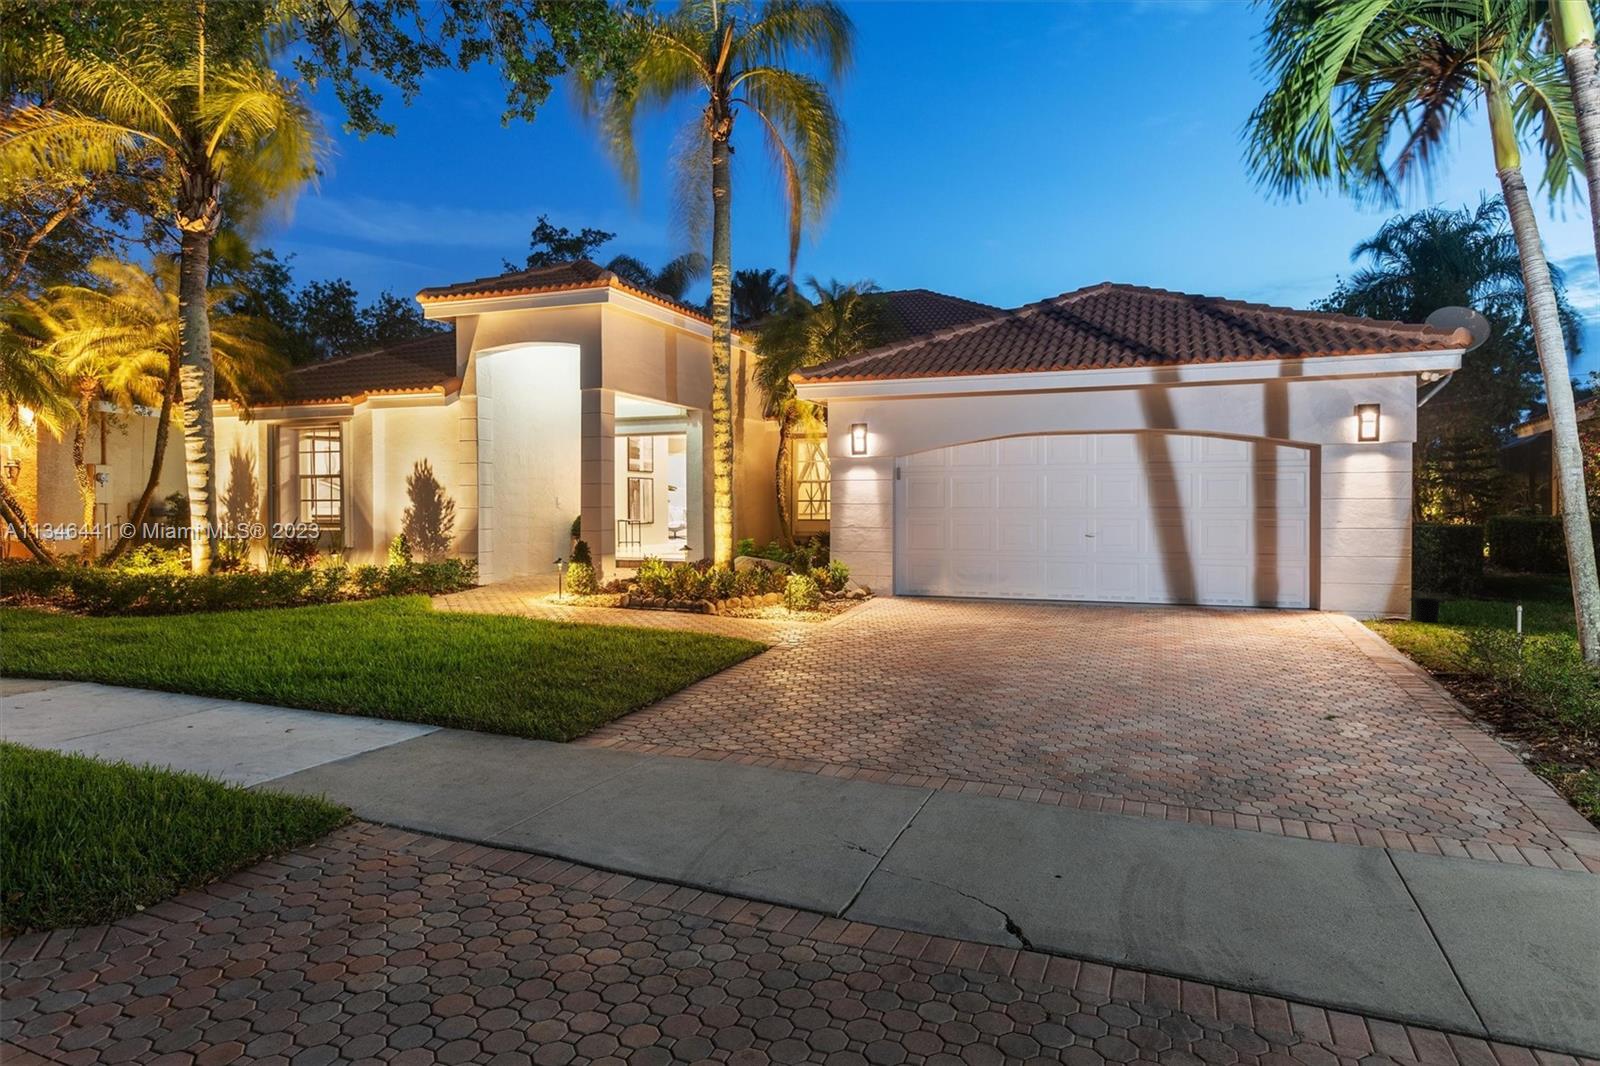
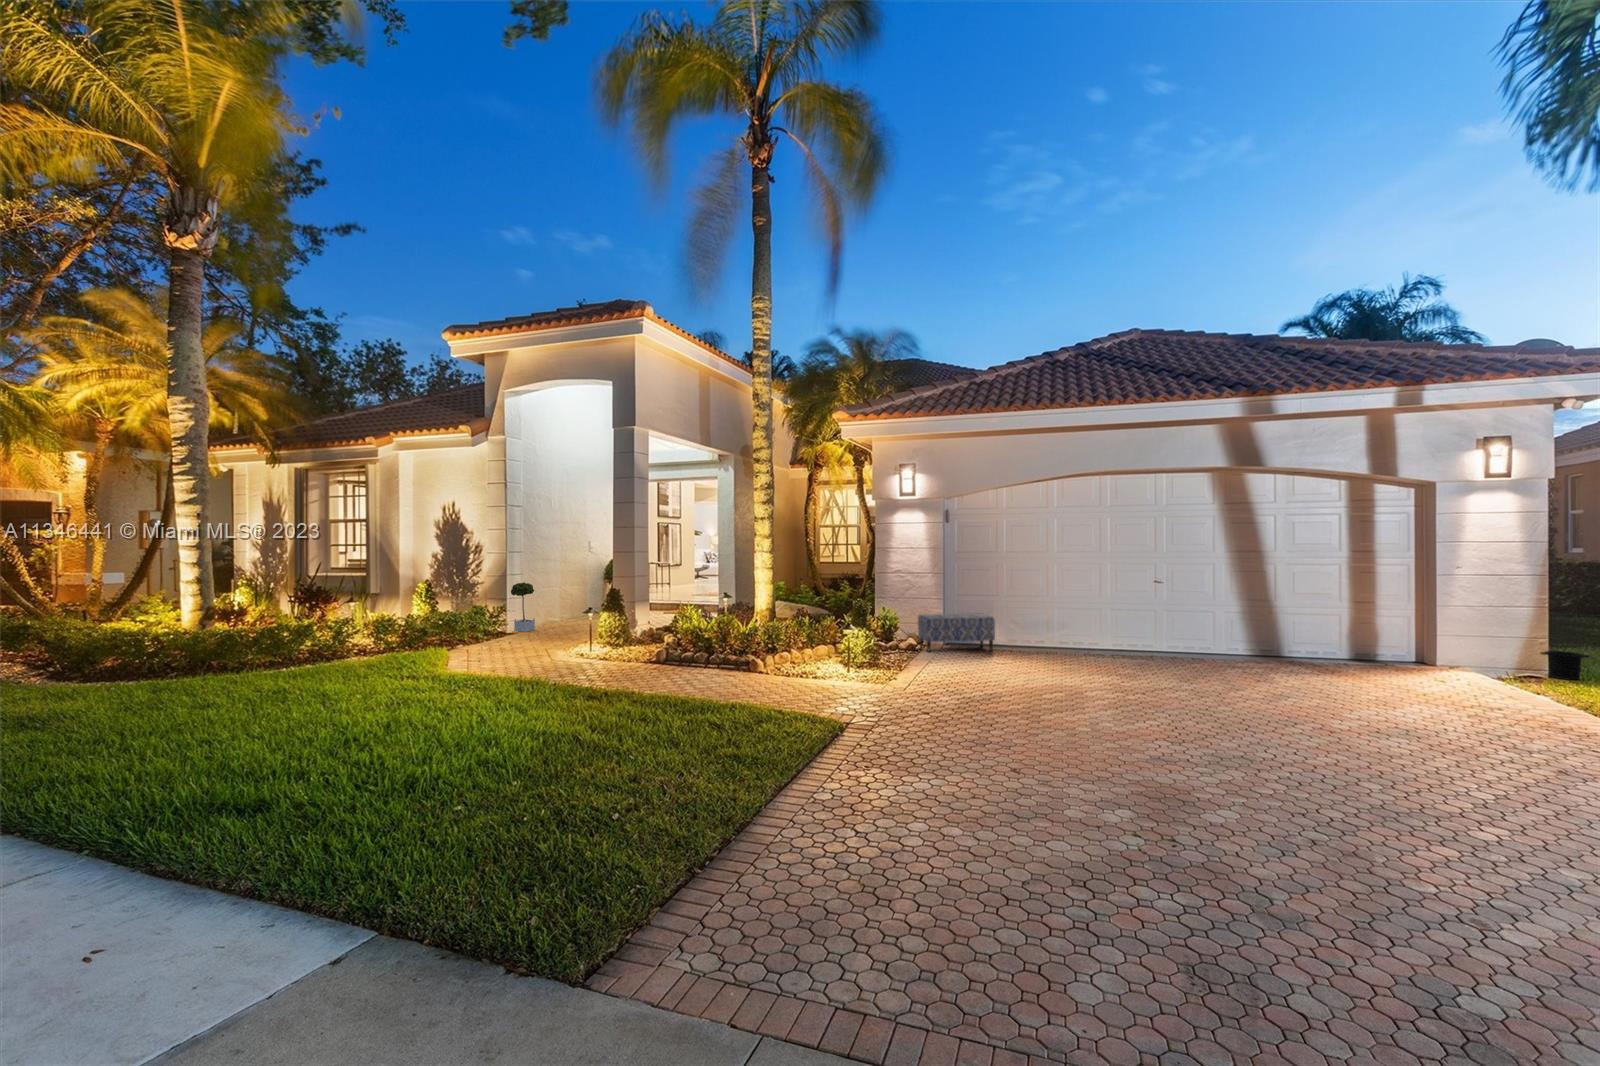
potted tree: none [484,537,507,585] -> present [511,582,535,632]
bench: none [867,567,936,601] -> present [918,613,995,652]

